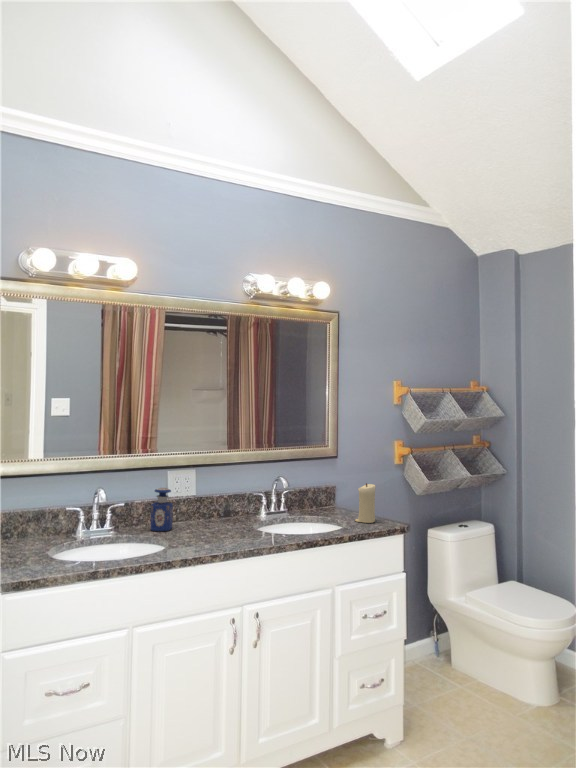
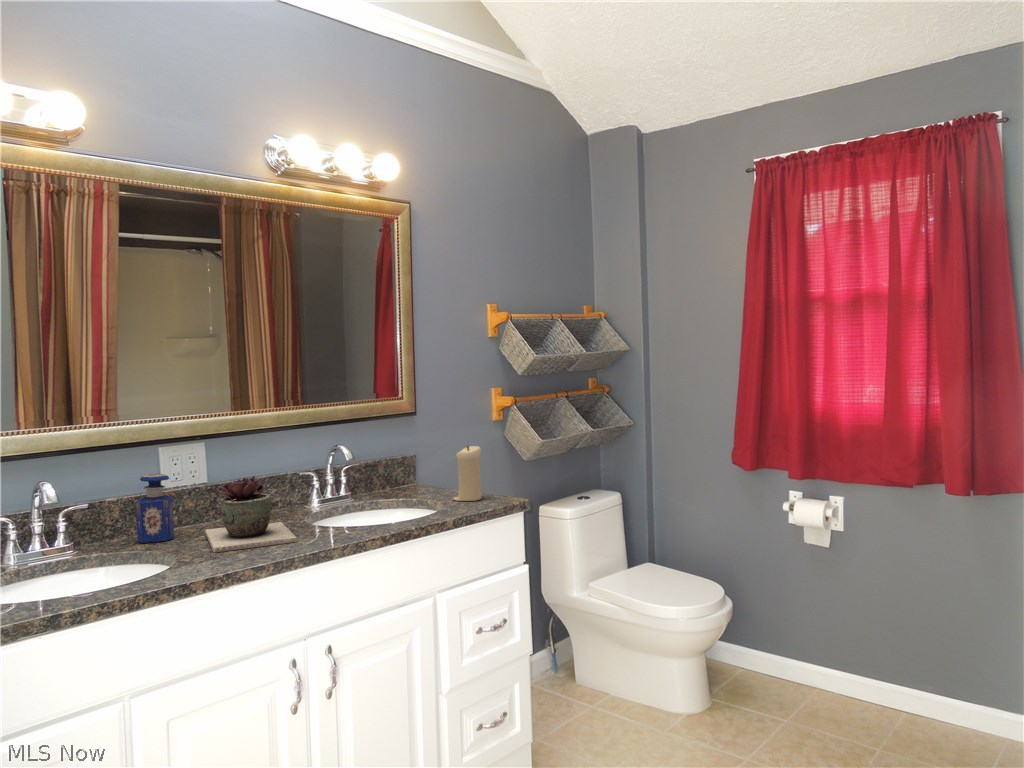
succulent plant: none [190,495,243,542] -> present [205,476,297,553]

